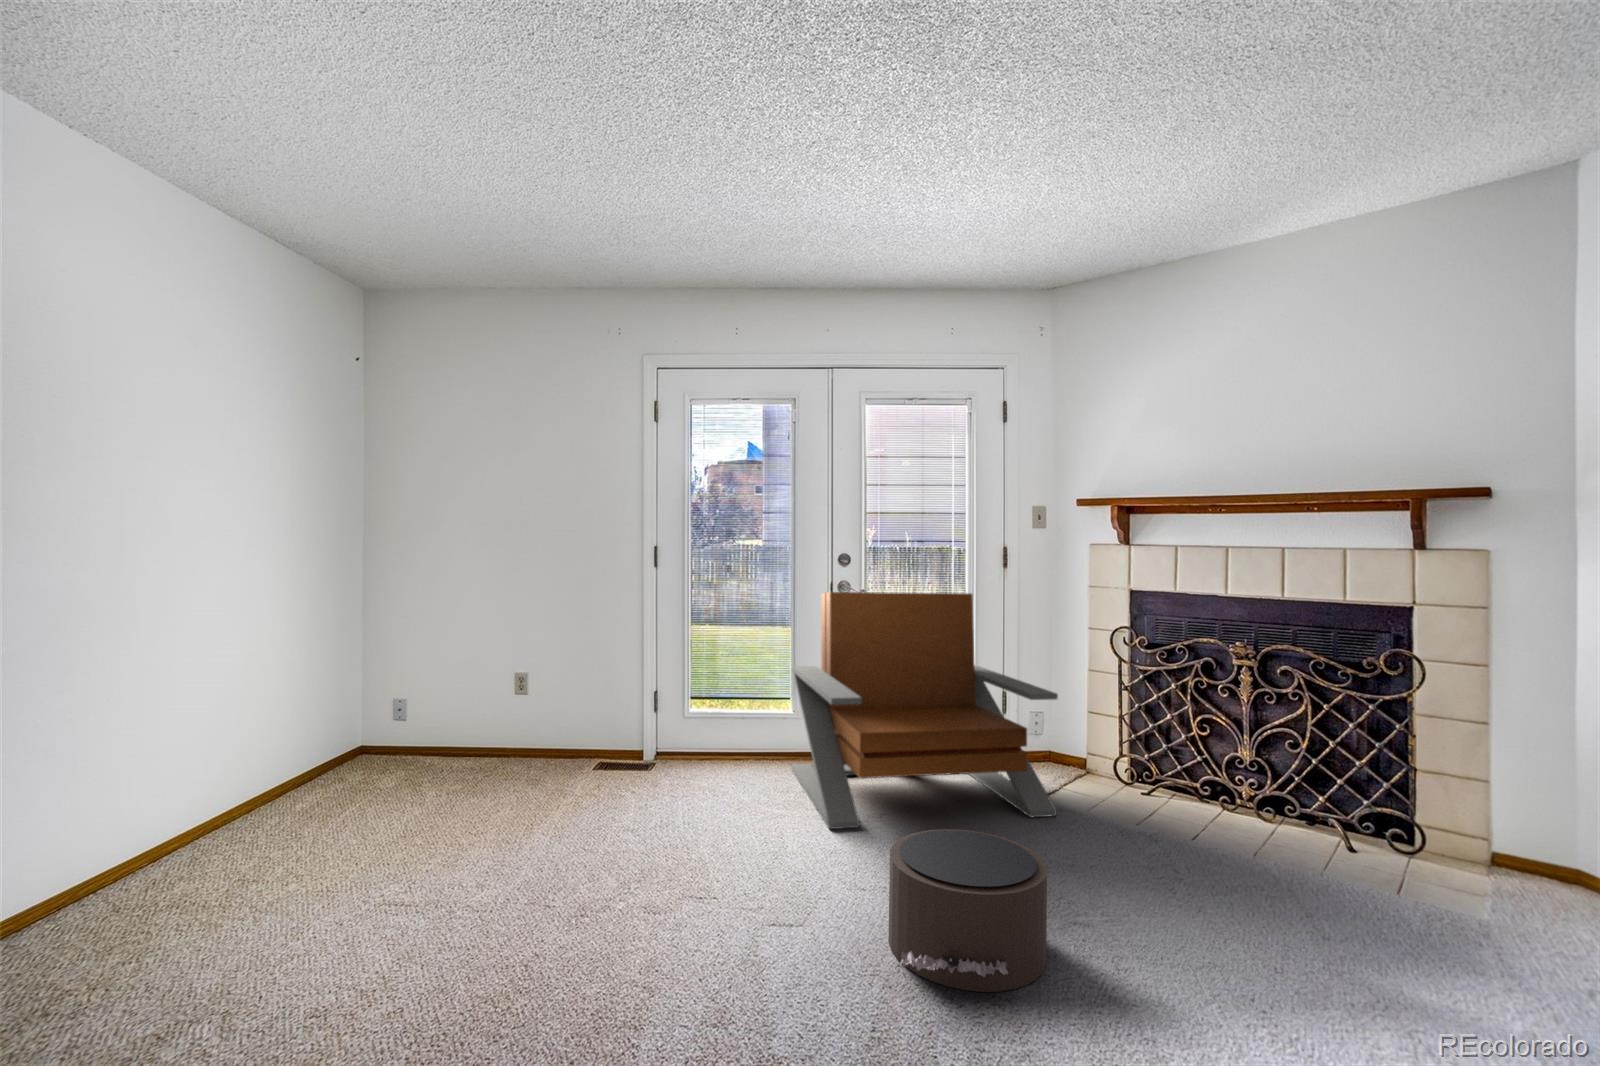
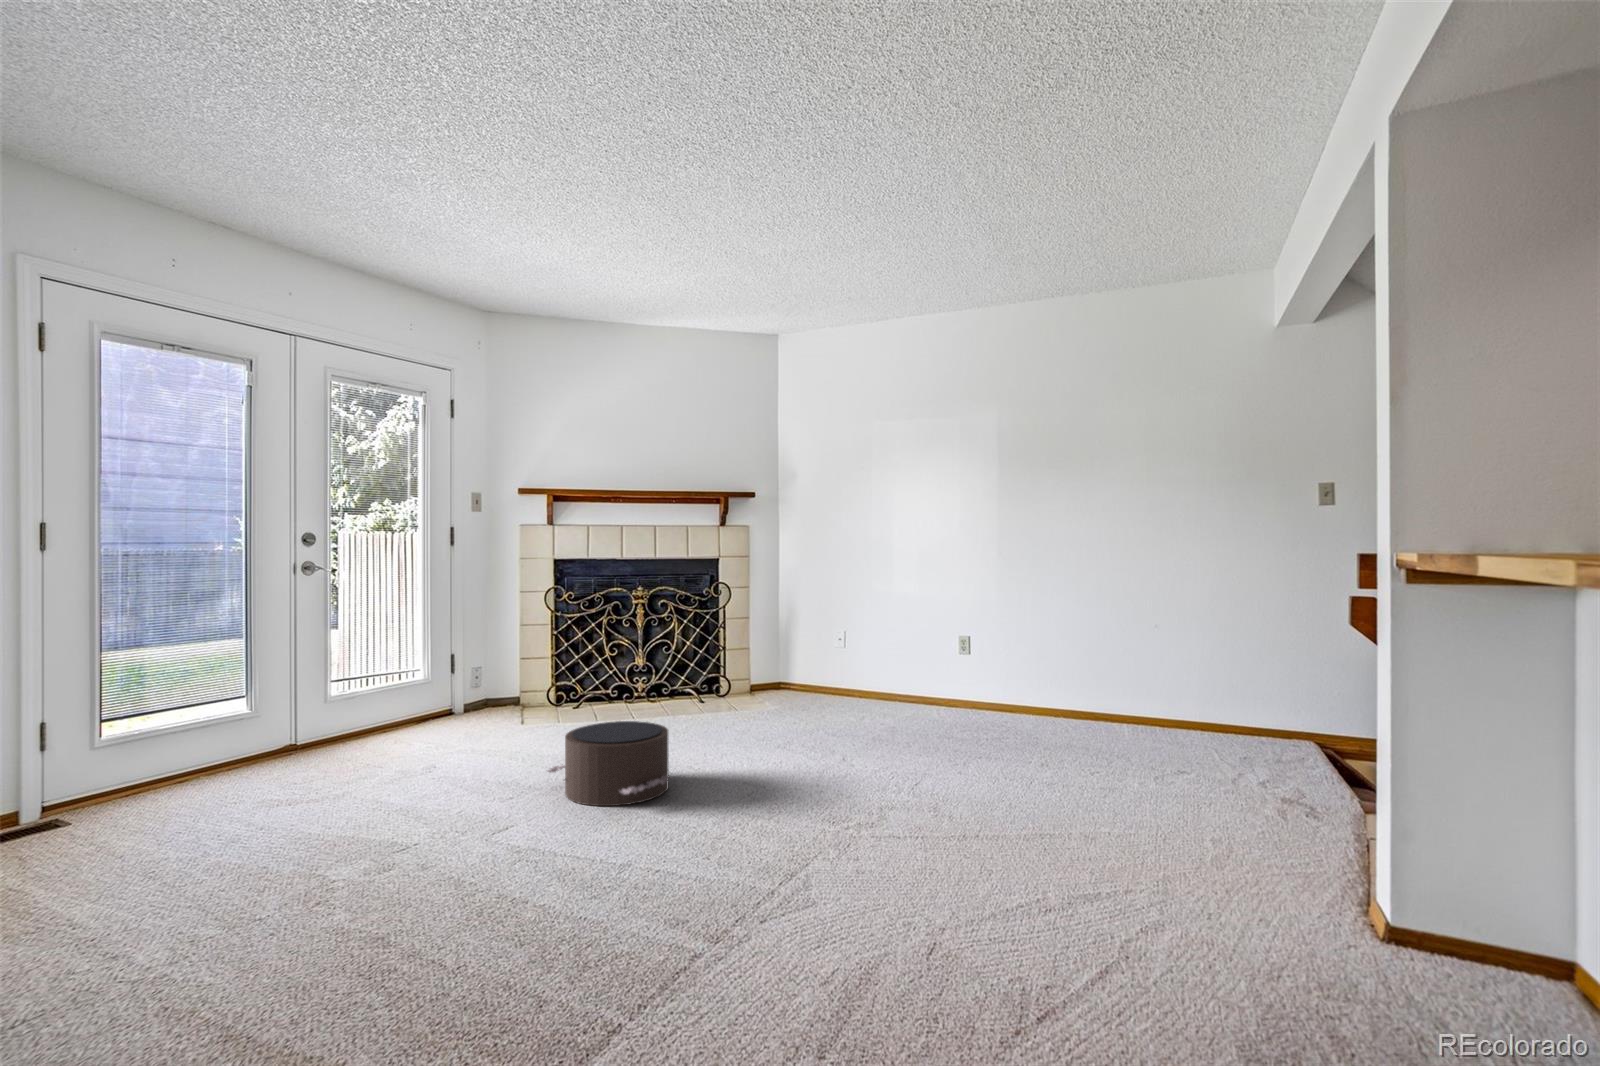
lounge chair: present [791,592,1058,829] -> none [275,567,552,783]

